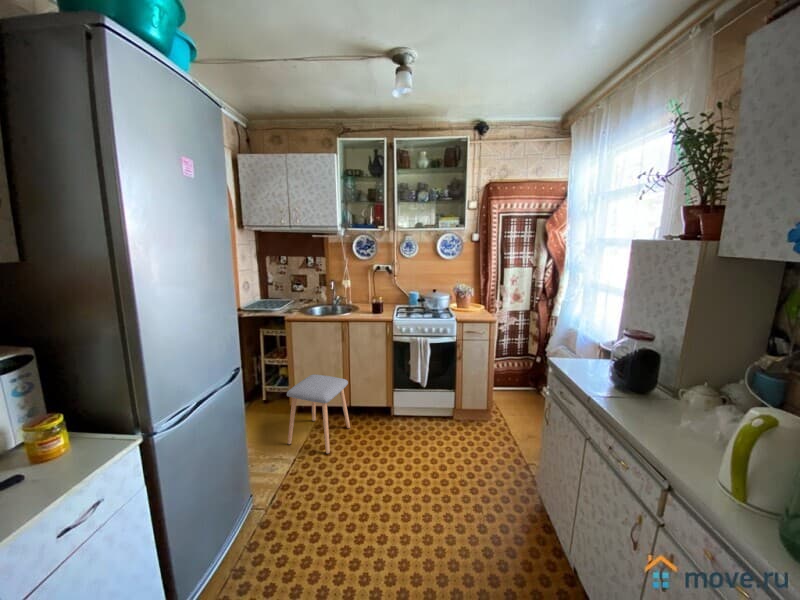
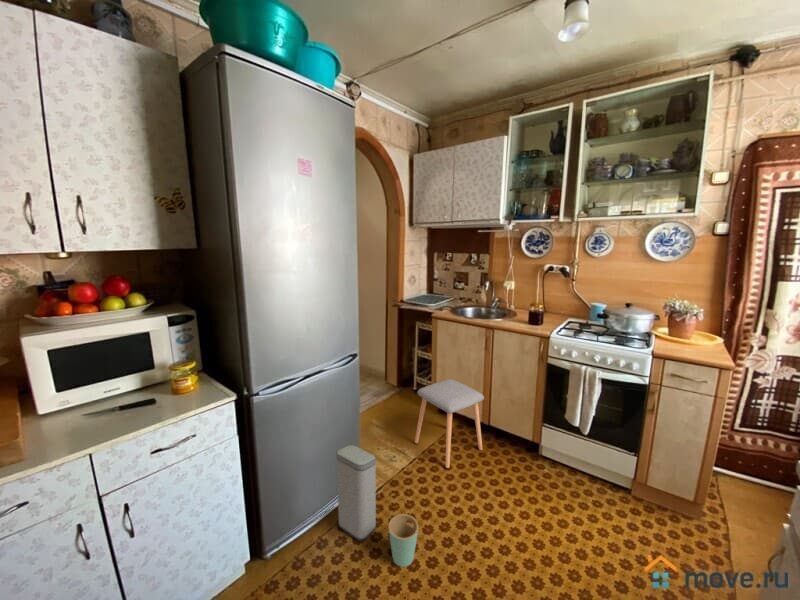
trash can: none [234,464,336,556] -> present [336,445,418,567]

